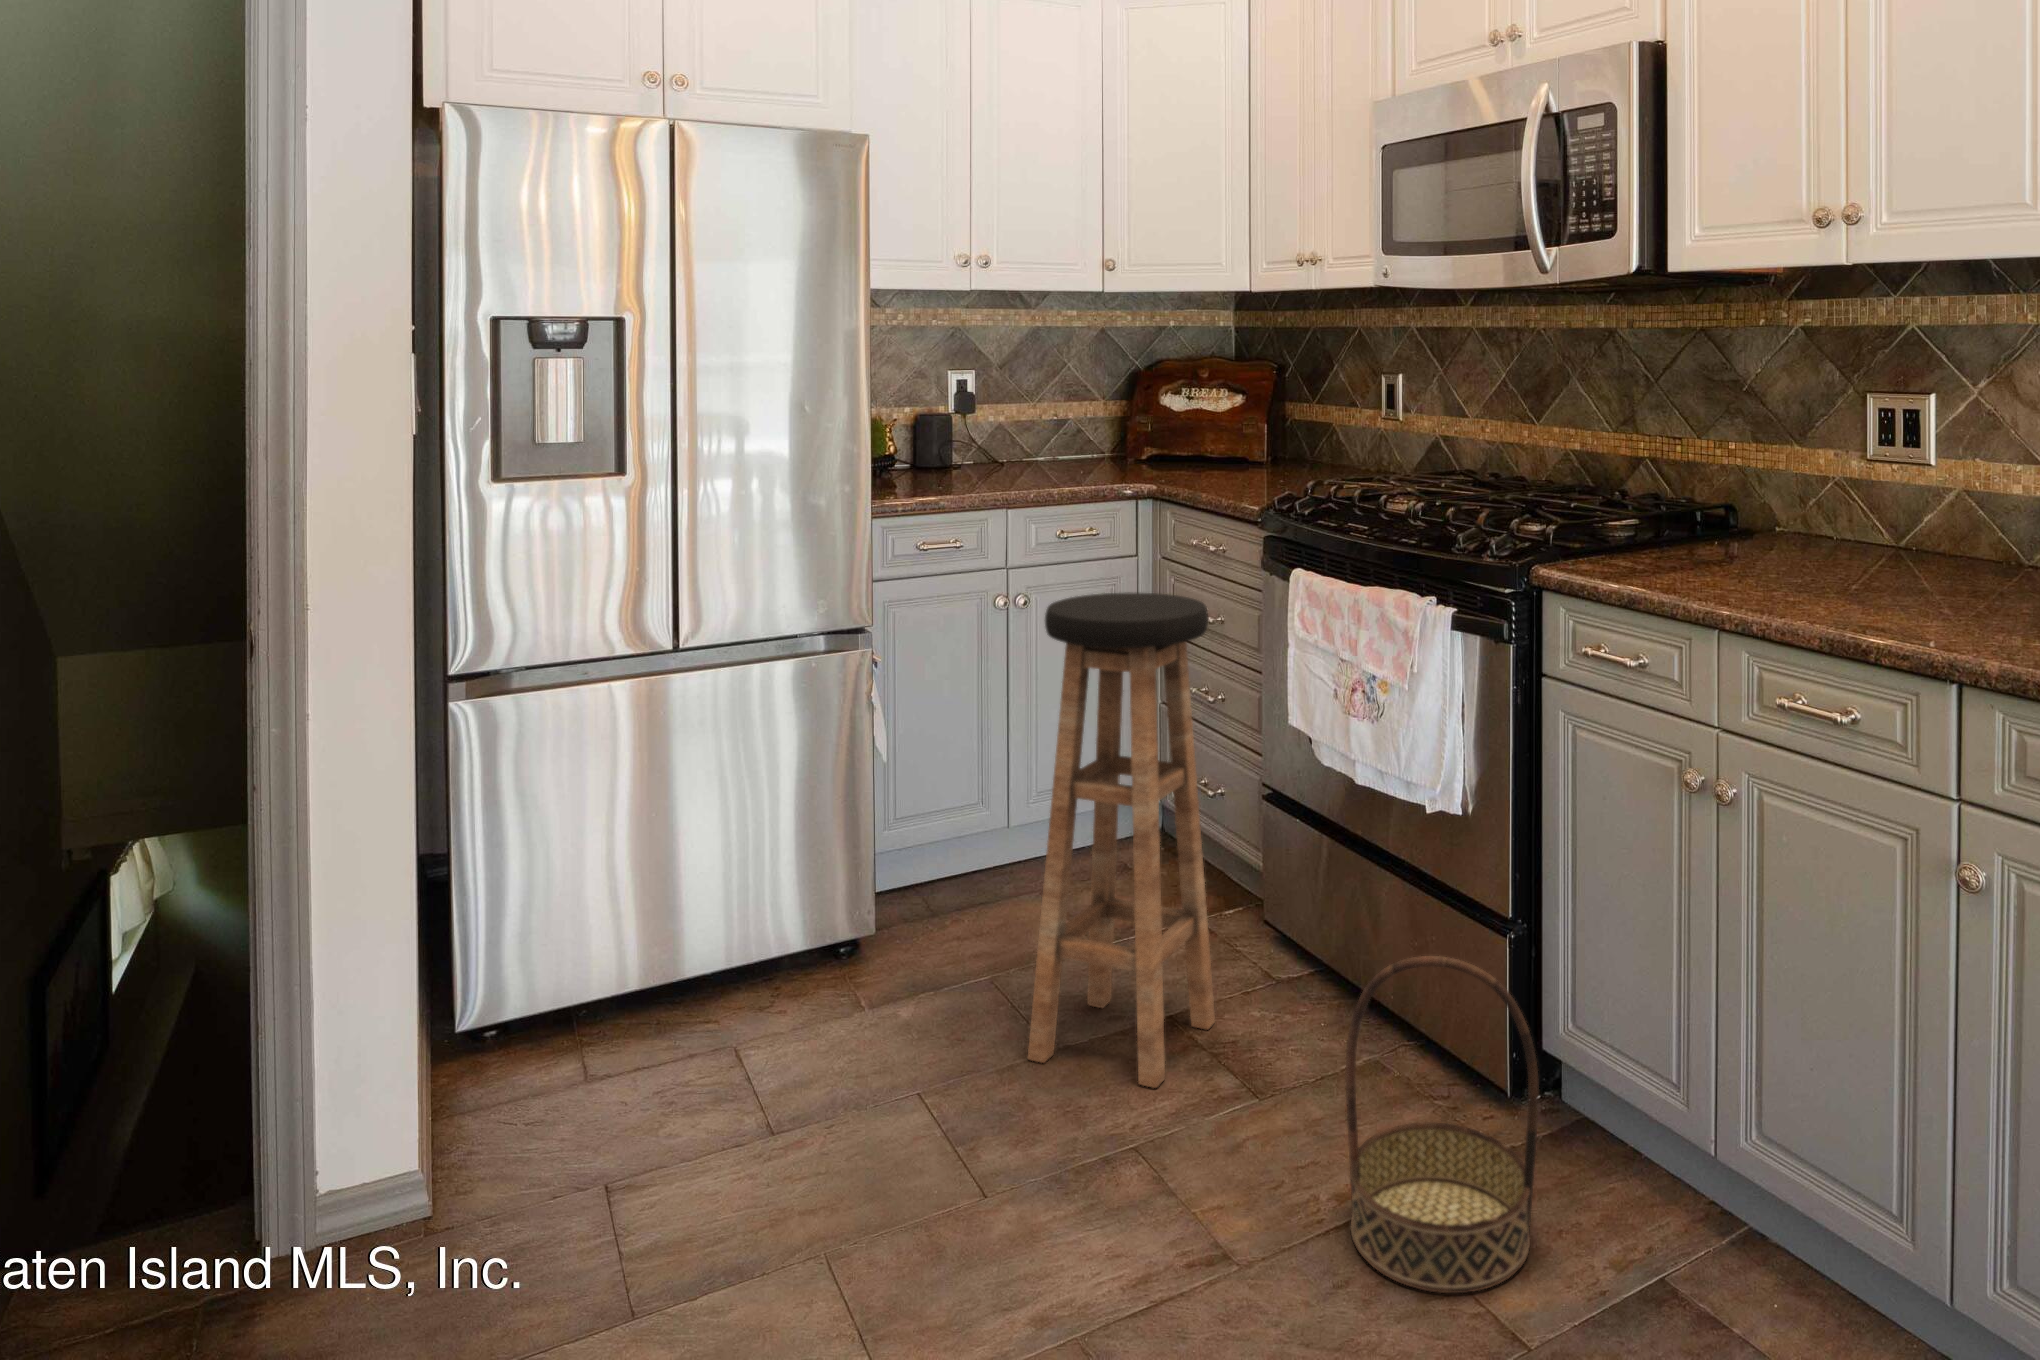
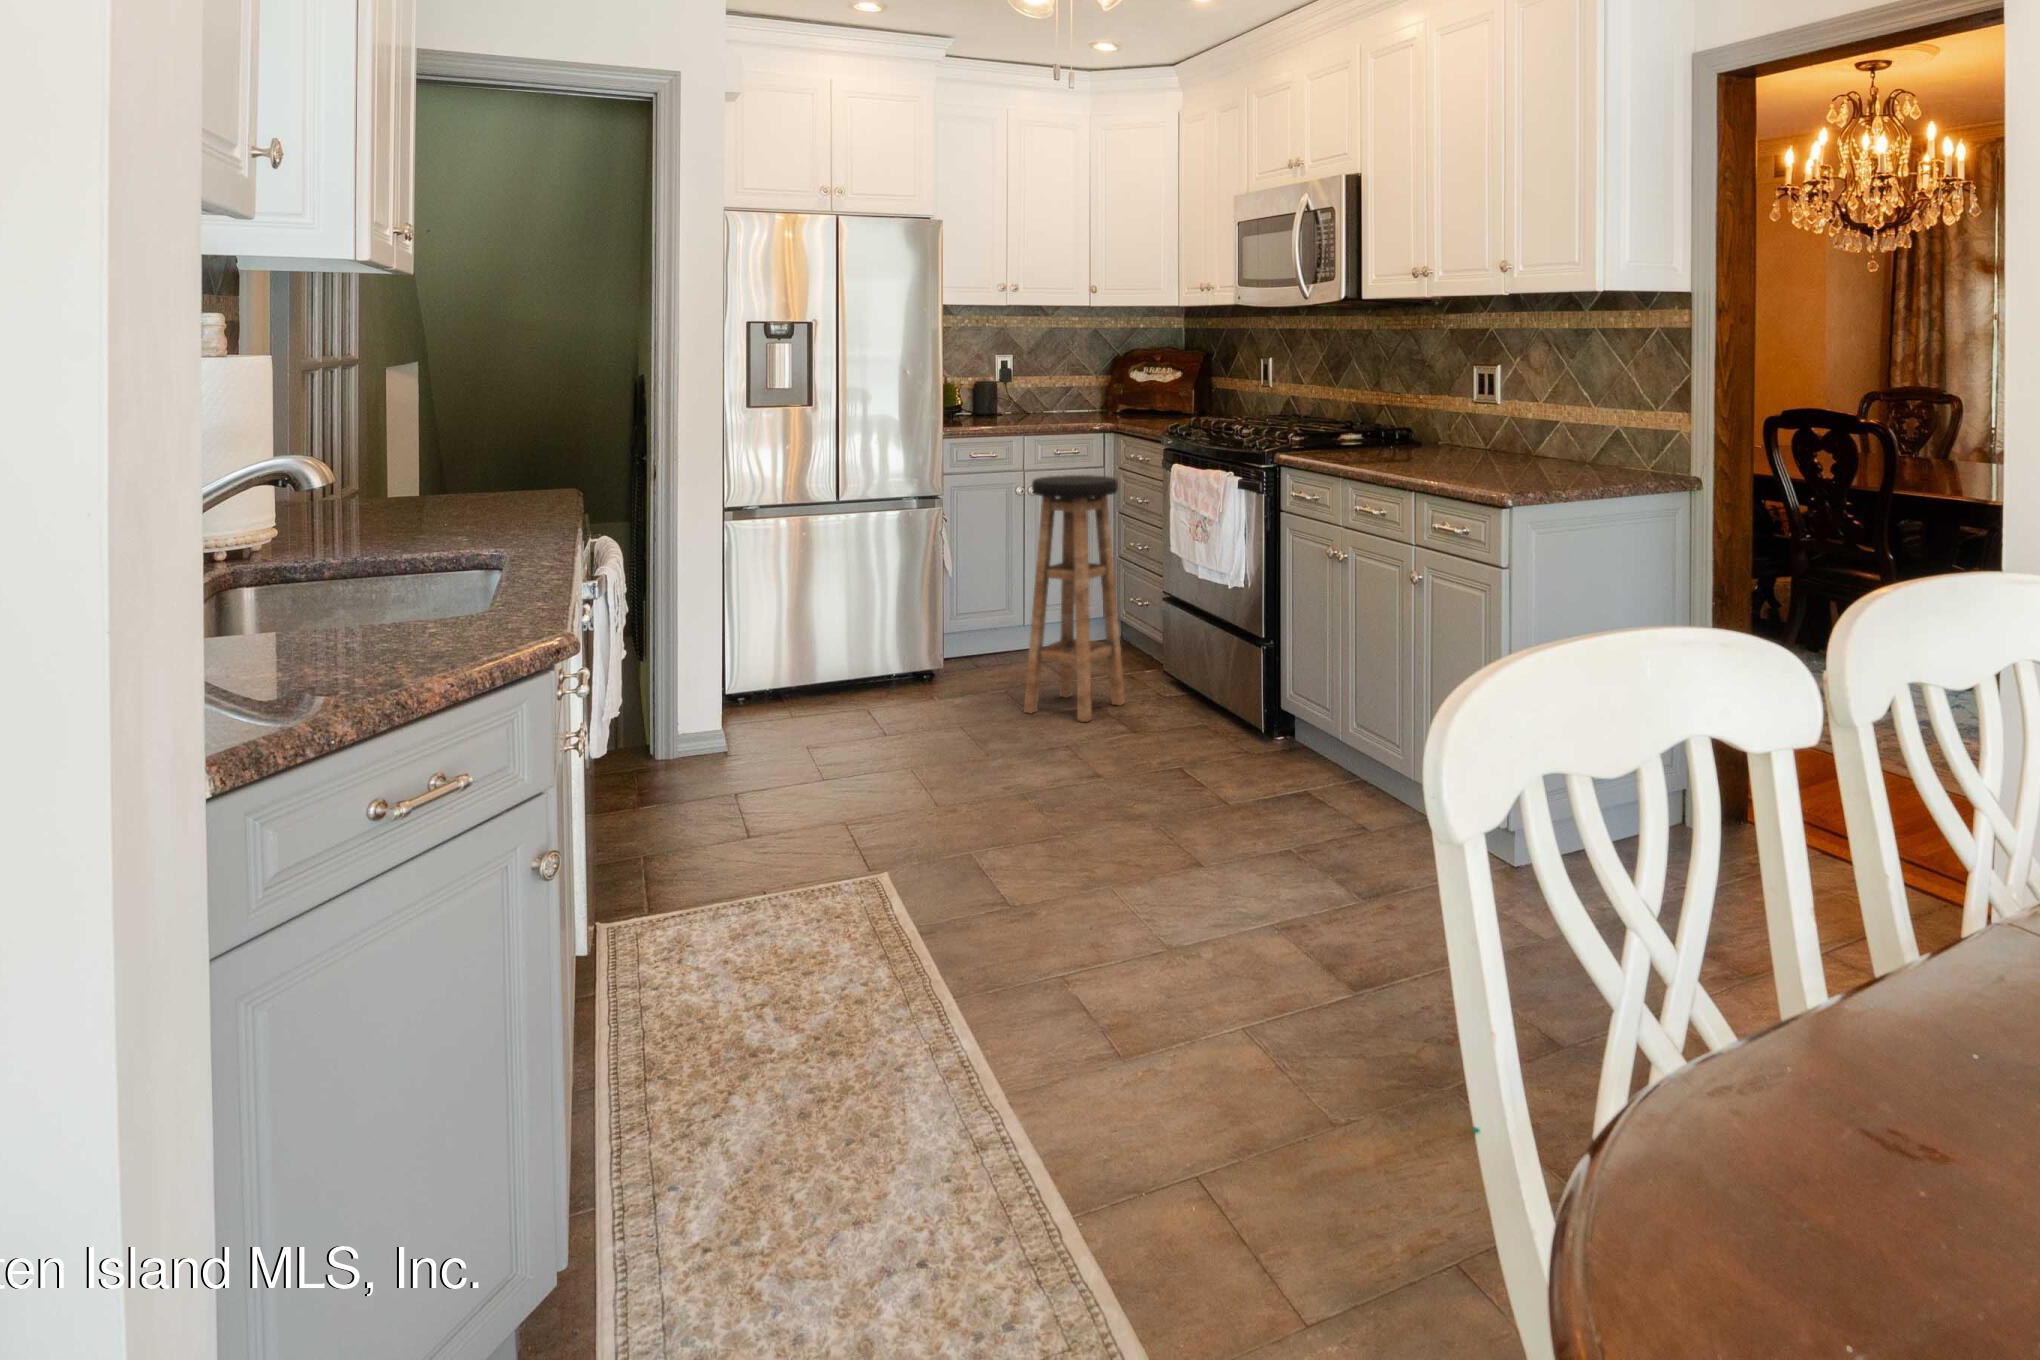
basket: present [1346,956,1539,1293] -> none [1162,632,1247,778]

